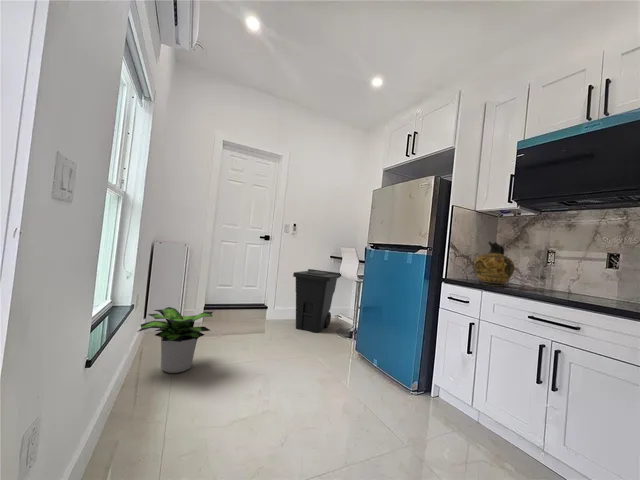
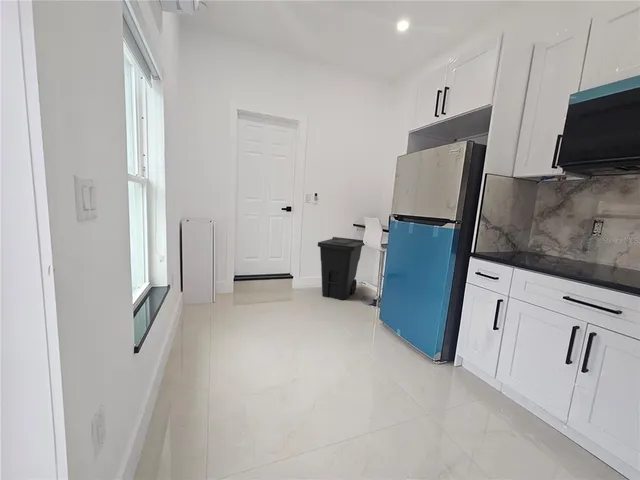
ceramic jug: present [474,242,514,286] -> none [507,213,552,261]
potted plant: present [138,307,213,373] -> none [174,284,242,345]

